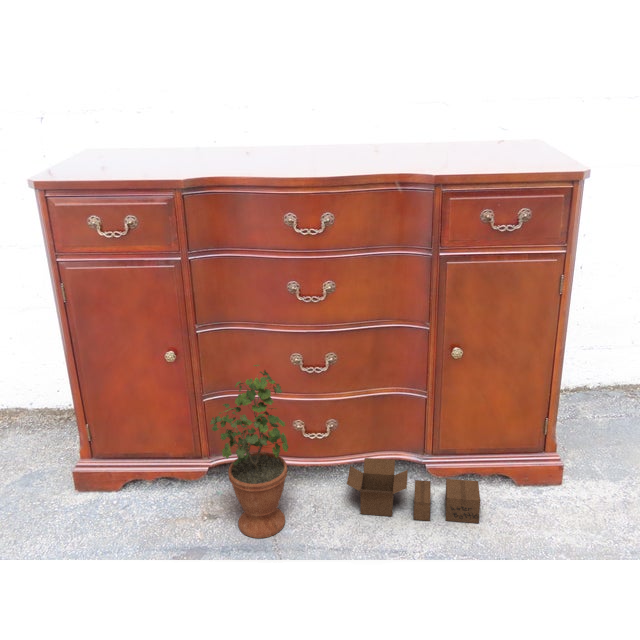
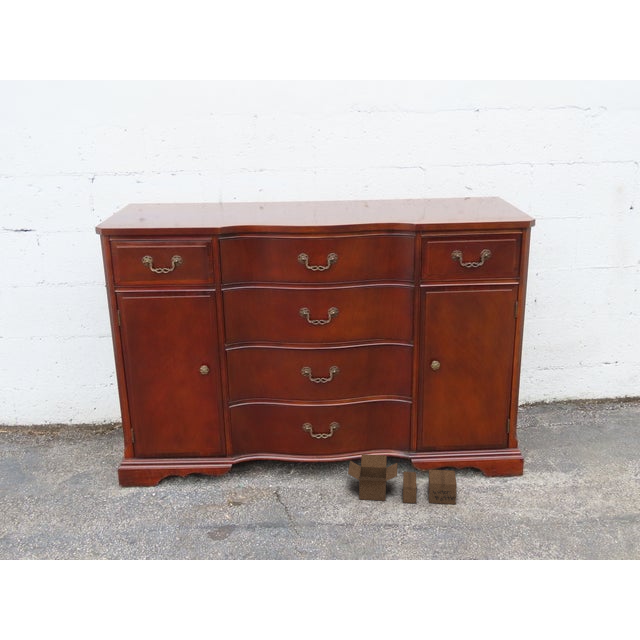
potted plant: present [210,365,288,538] -> none [239,375,301,518]

